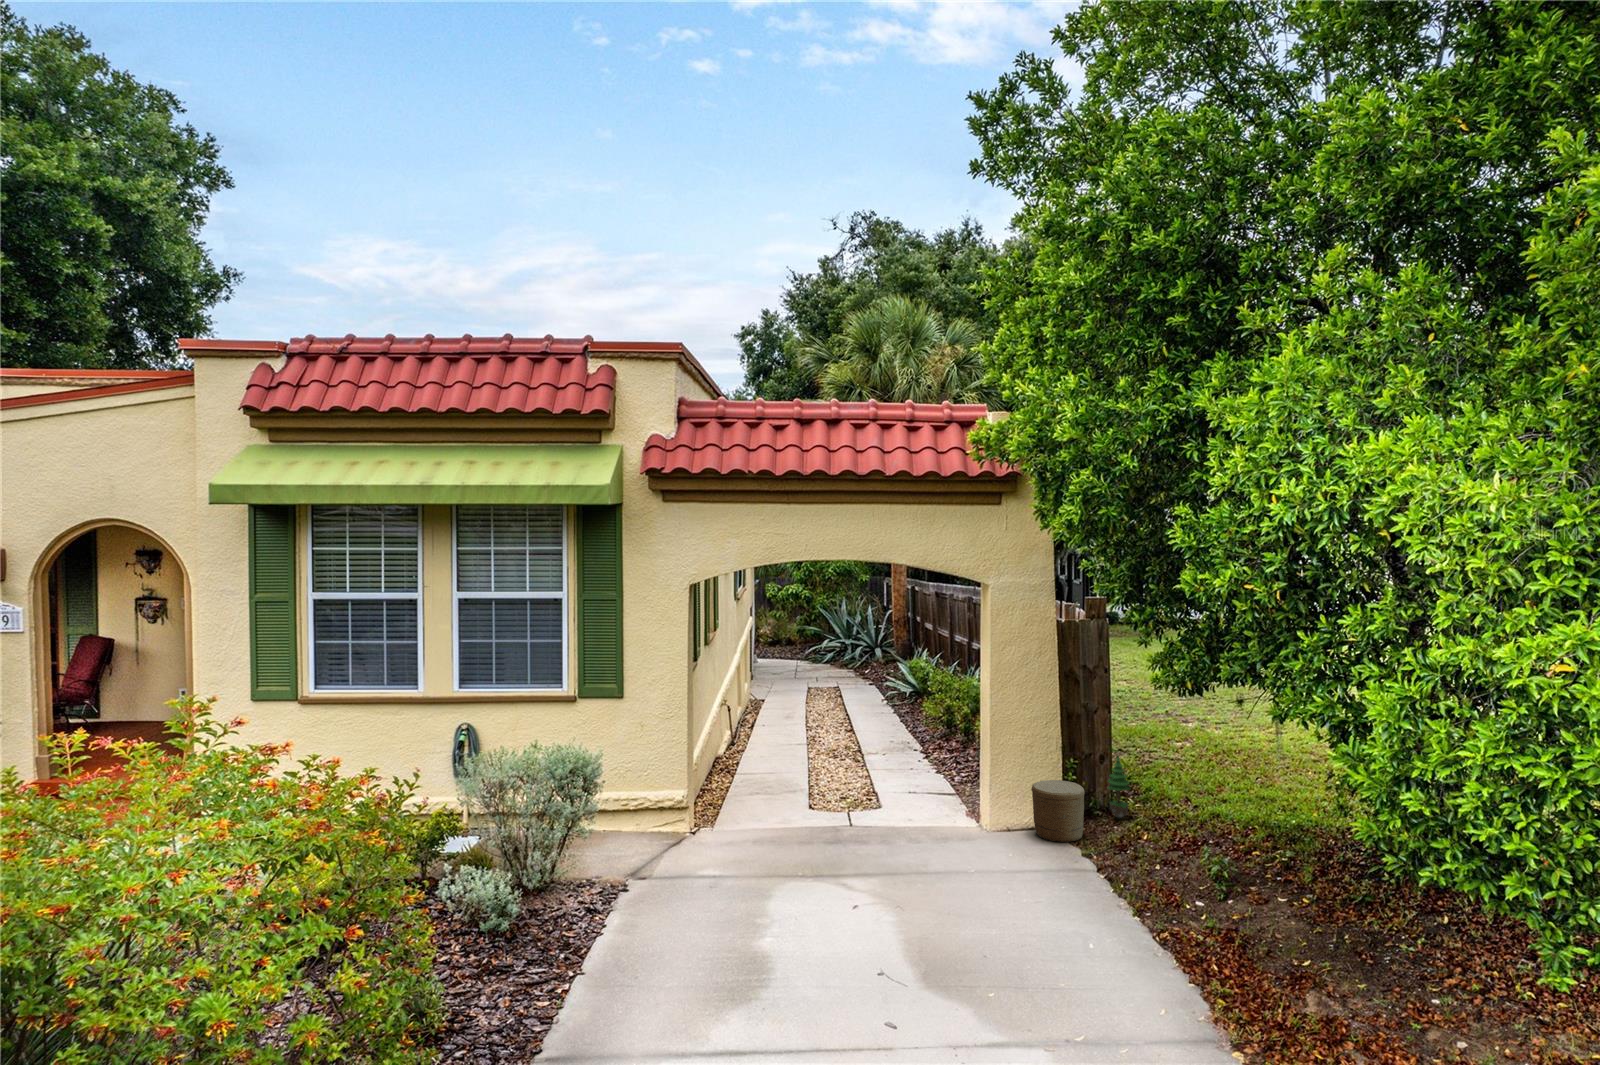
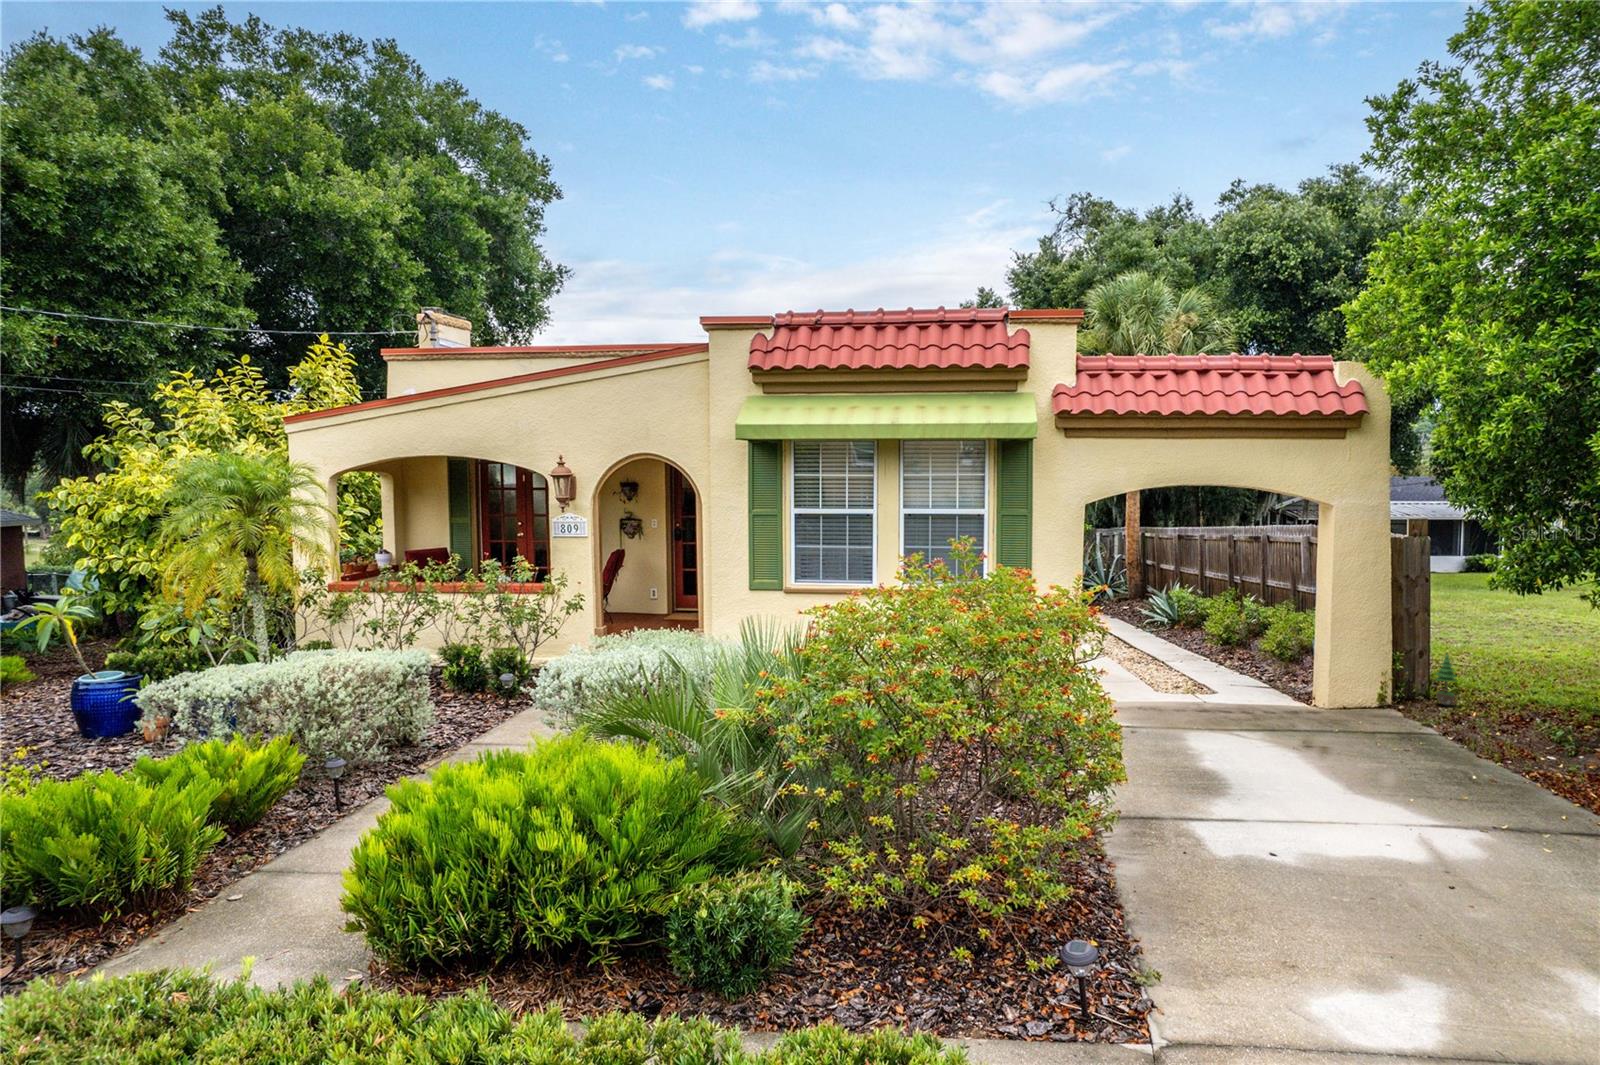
woven basket: present [1031,780,1085,842] -> none [1372,669,1424,717]

